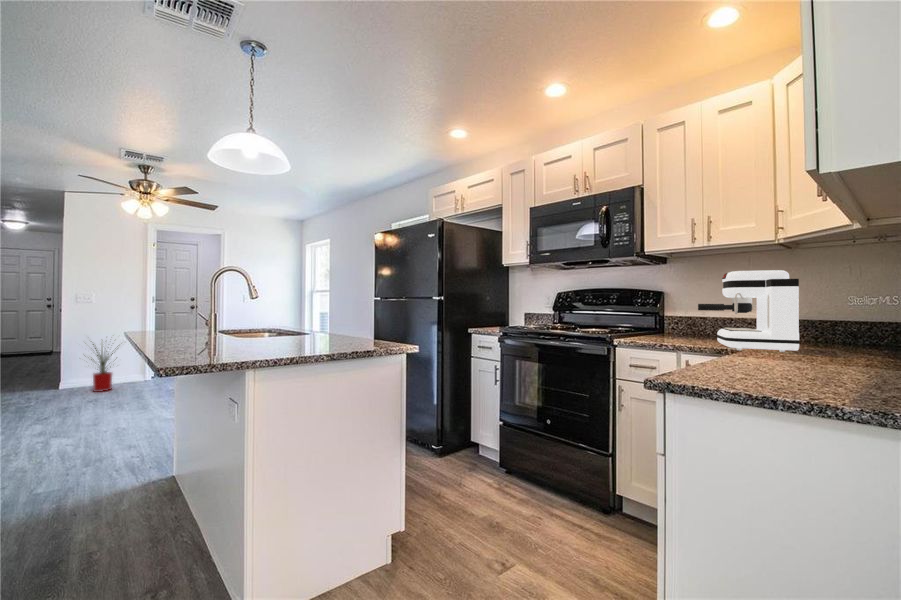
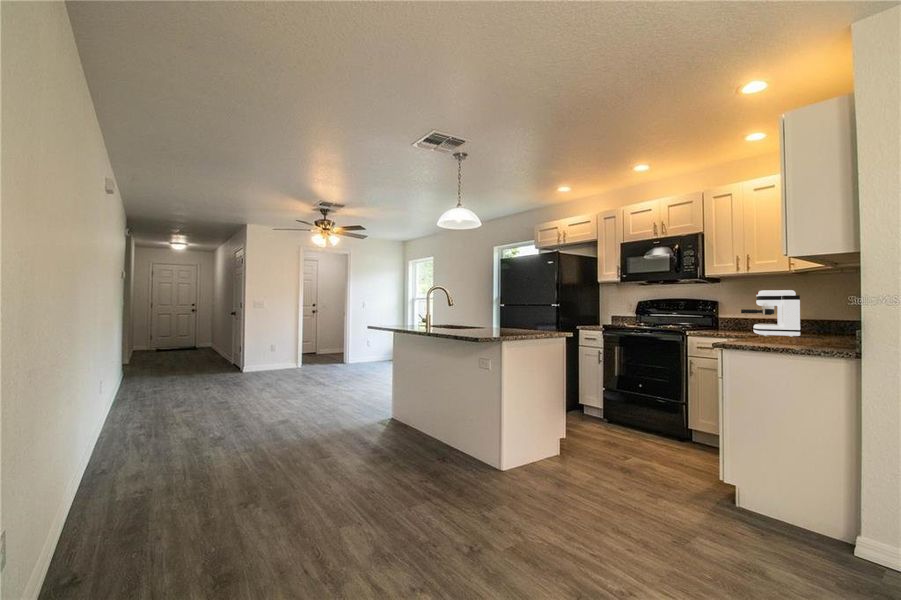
house plant: present [91,344,118,392] -> none [258,331,291,374]

